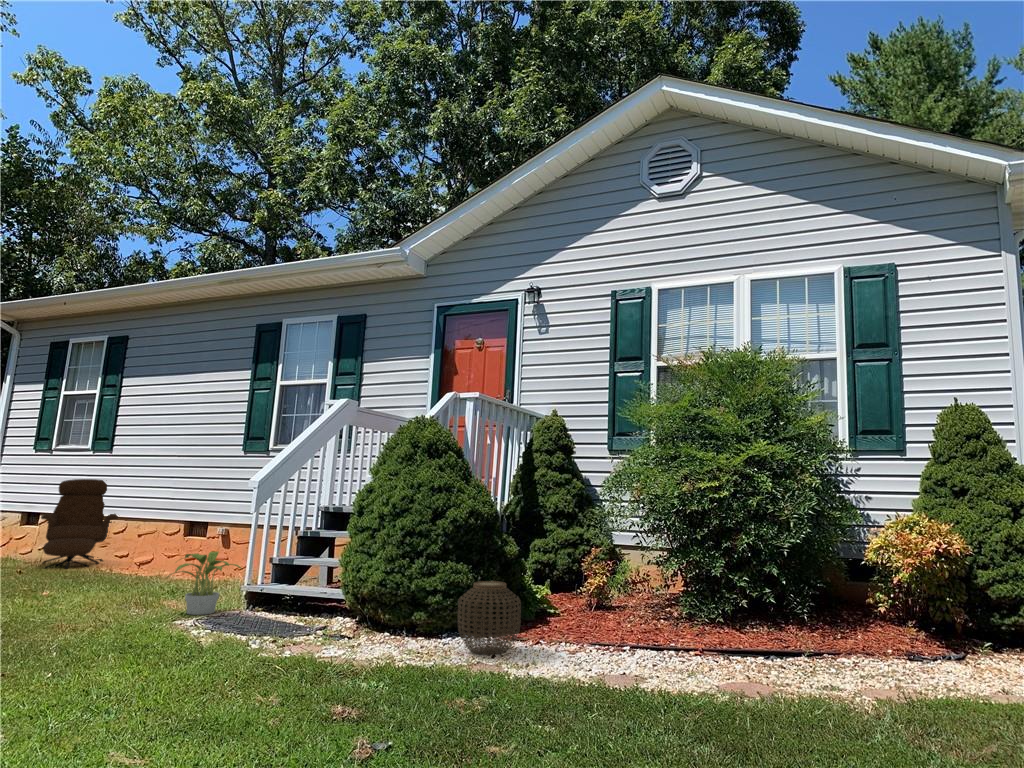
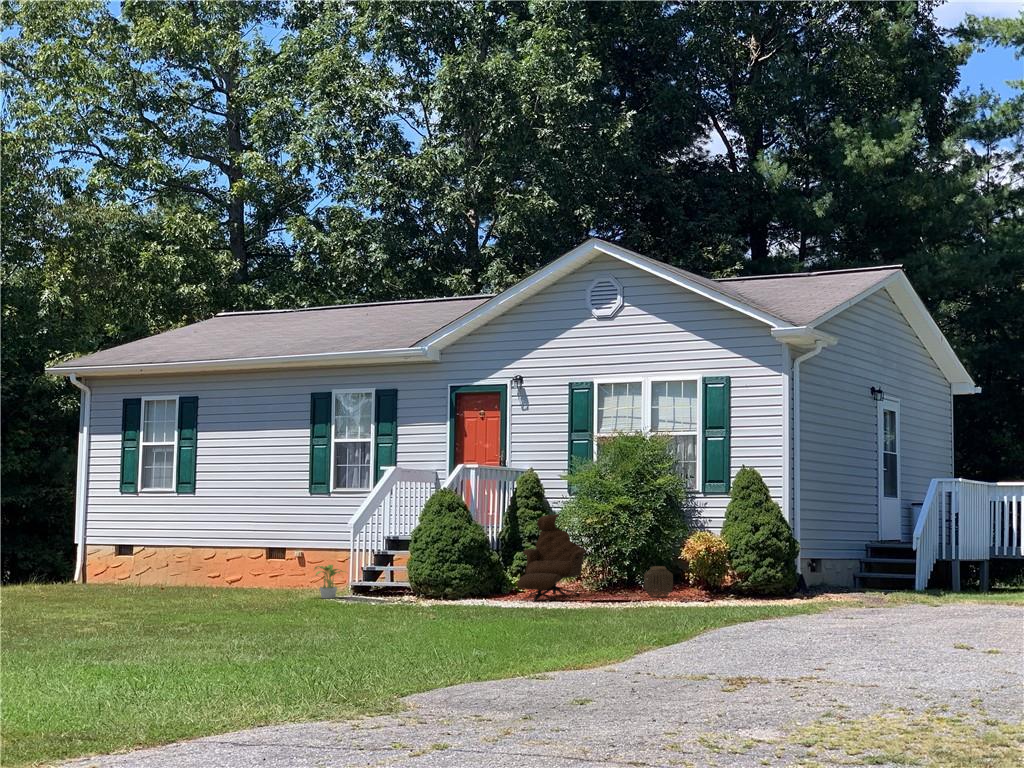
lounge chair: present [41,479,118,569] -> present [517,514,587,602]
woven basket: present [458,581,521,655] -> present [644,566,673,597]

